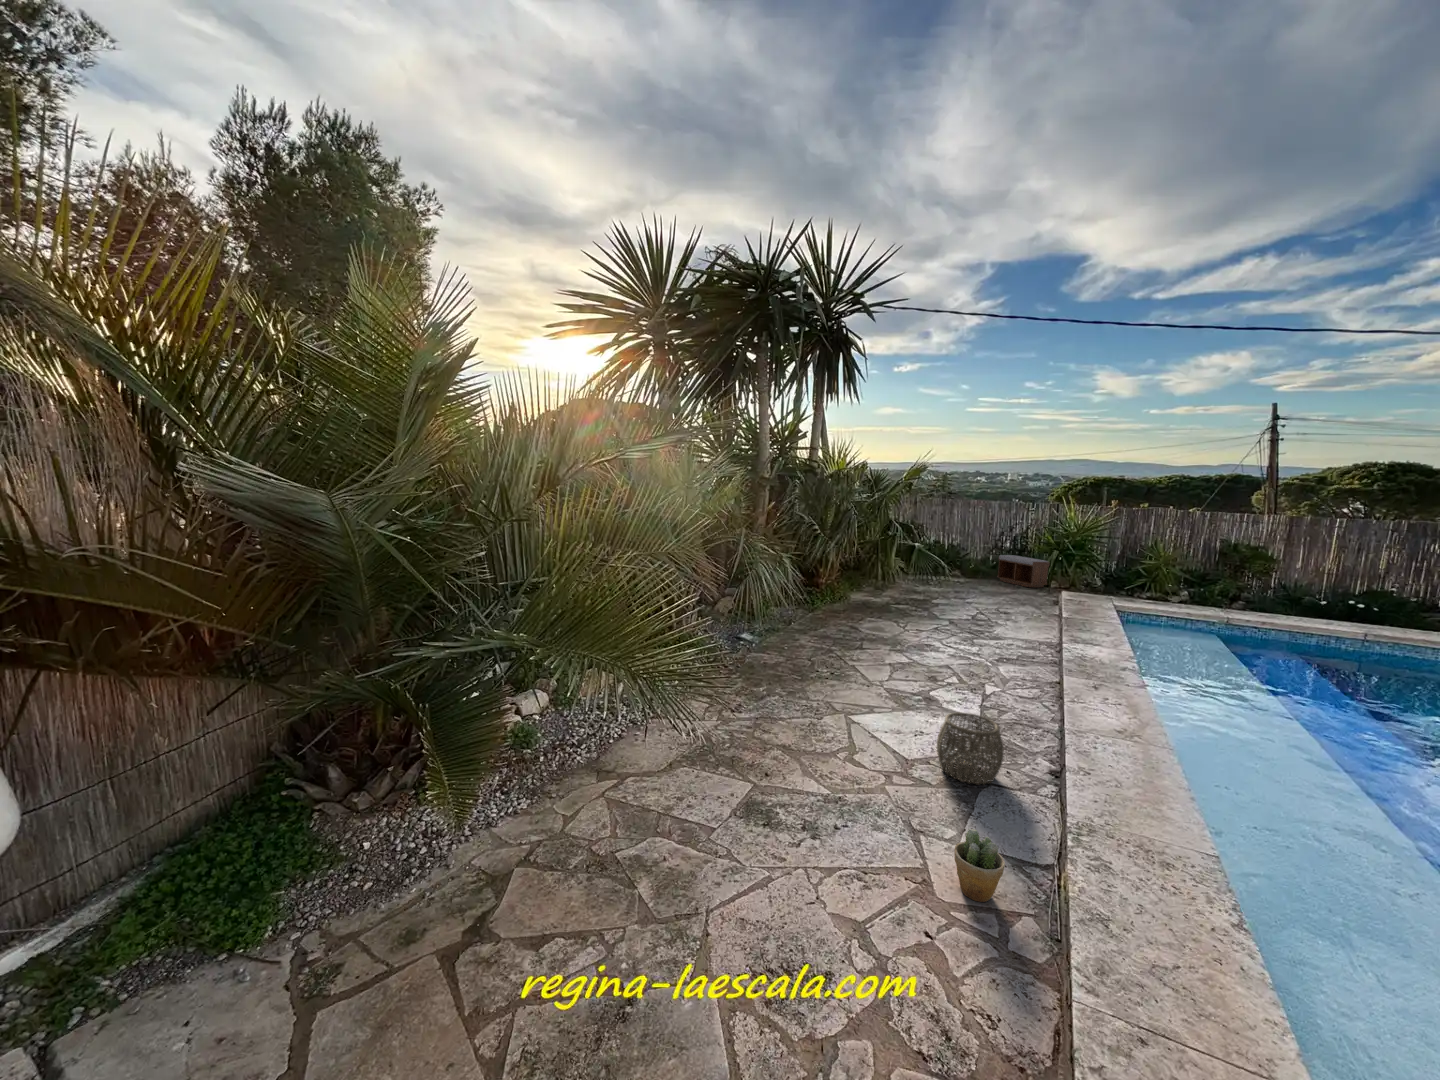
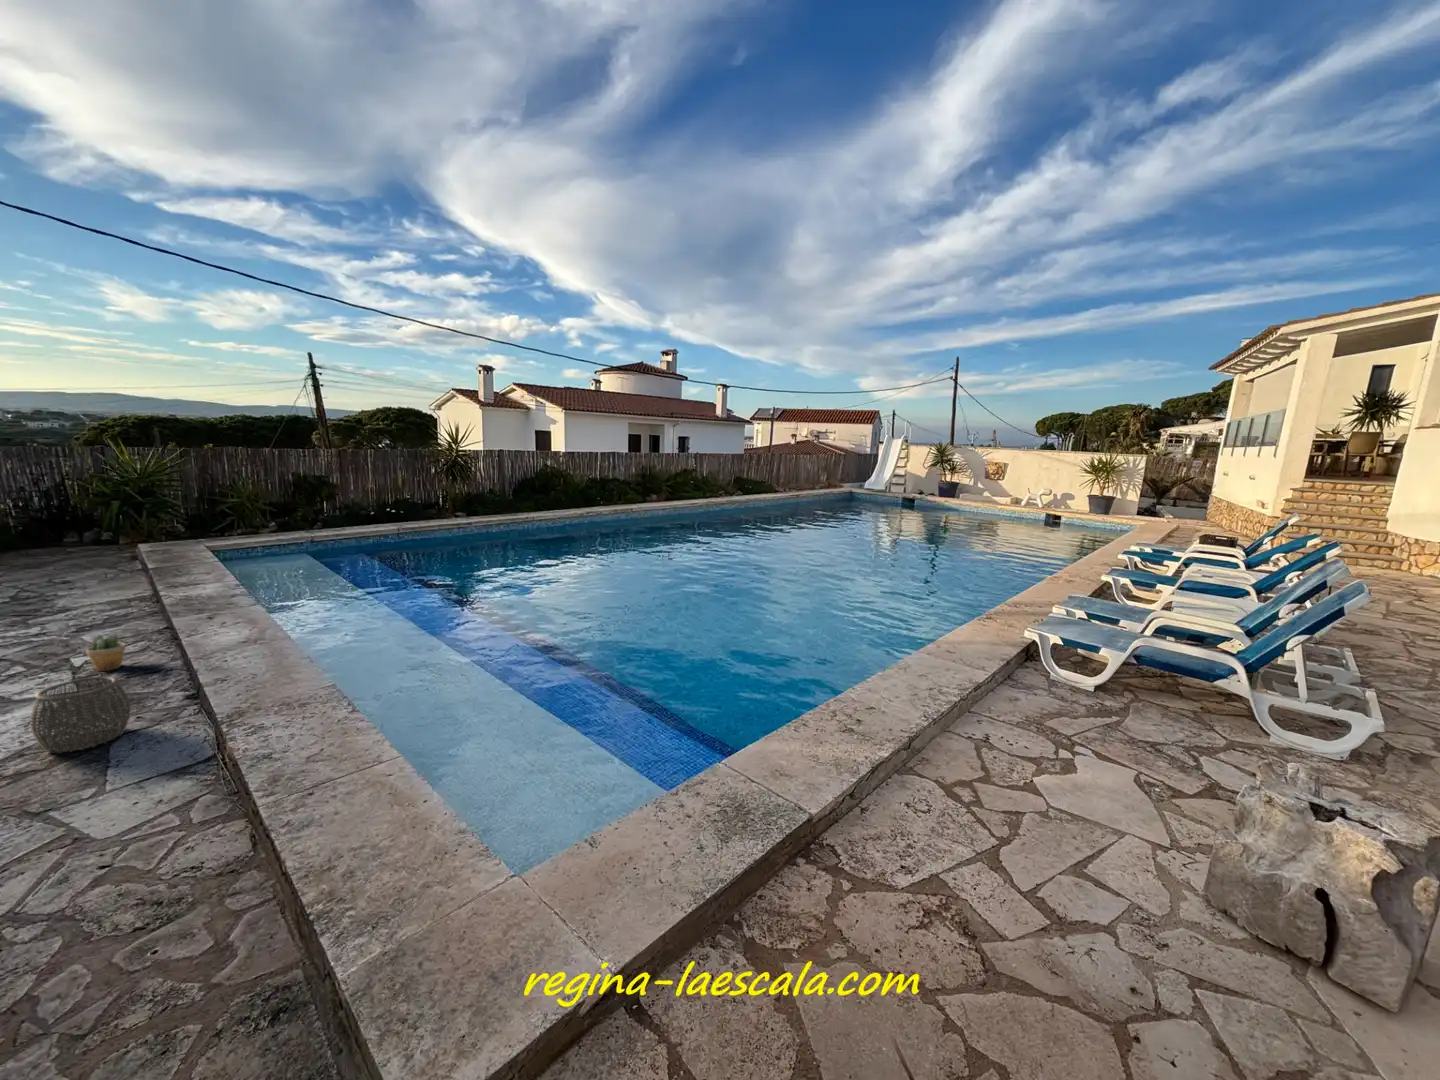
bench: present [997,555,1050,588] -> none [27,513,116,548]
potted plant: present [954,829,1005,902] -> present [86,633,125,671]

